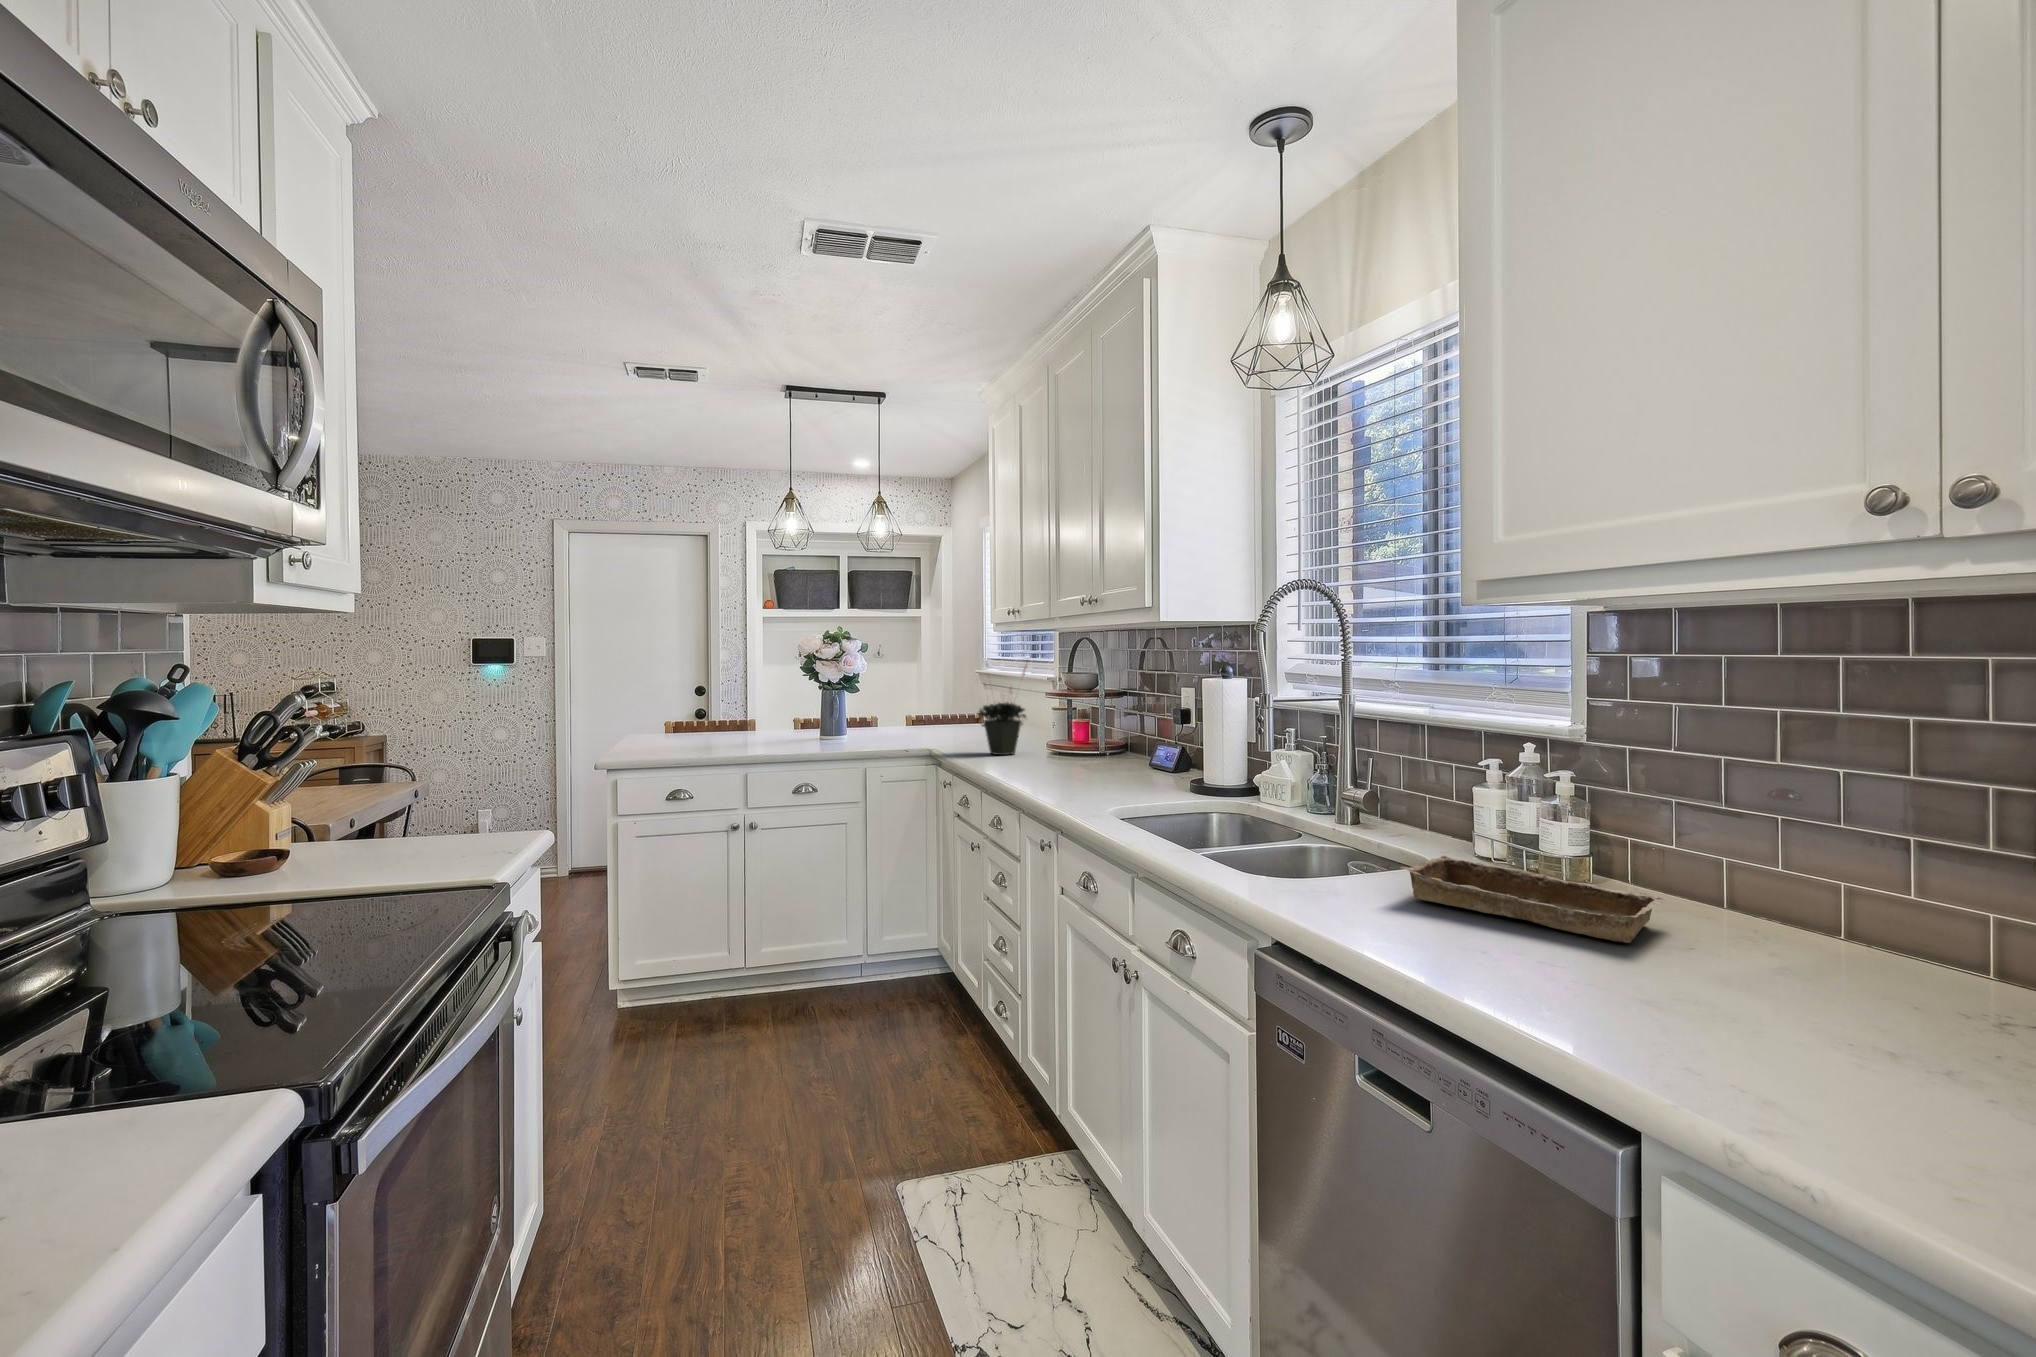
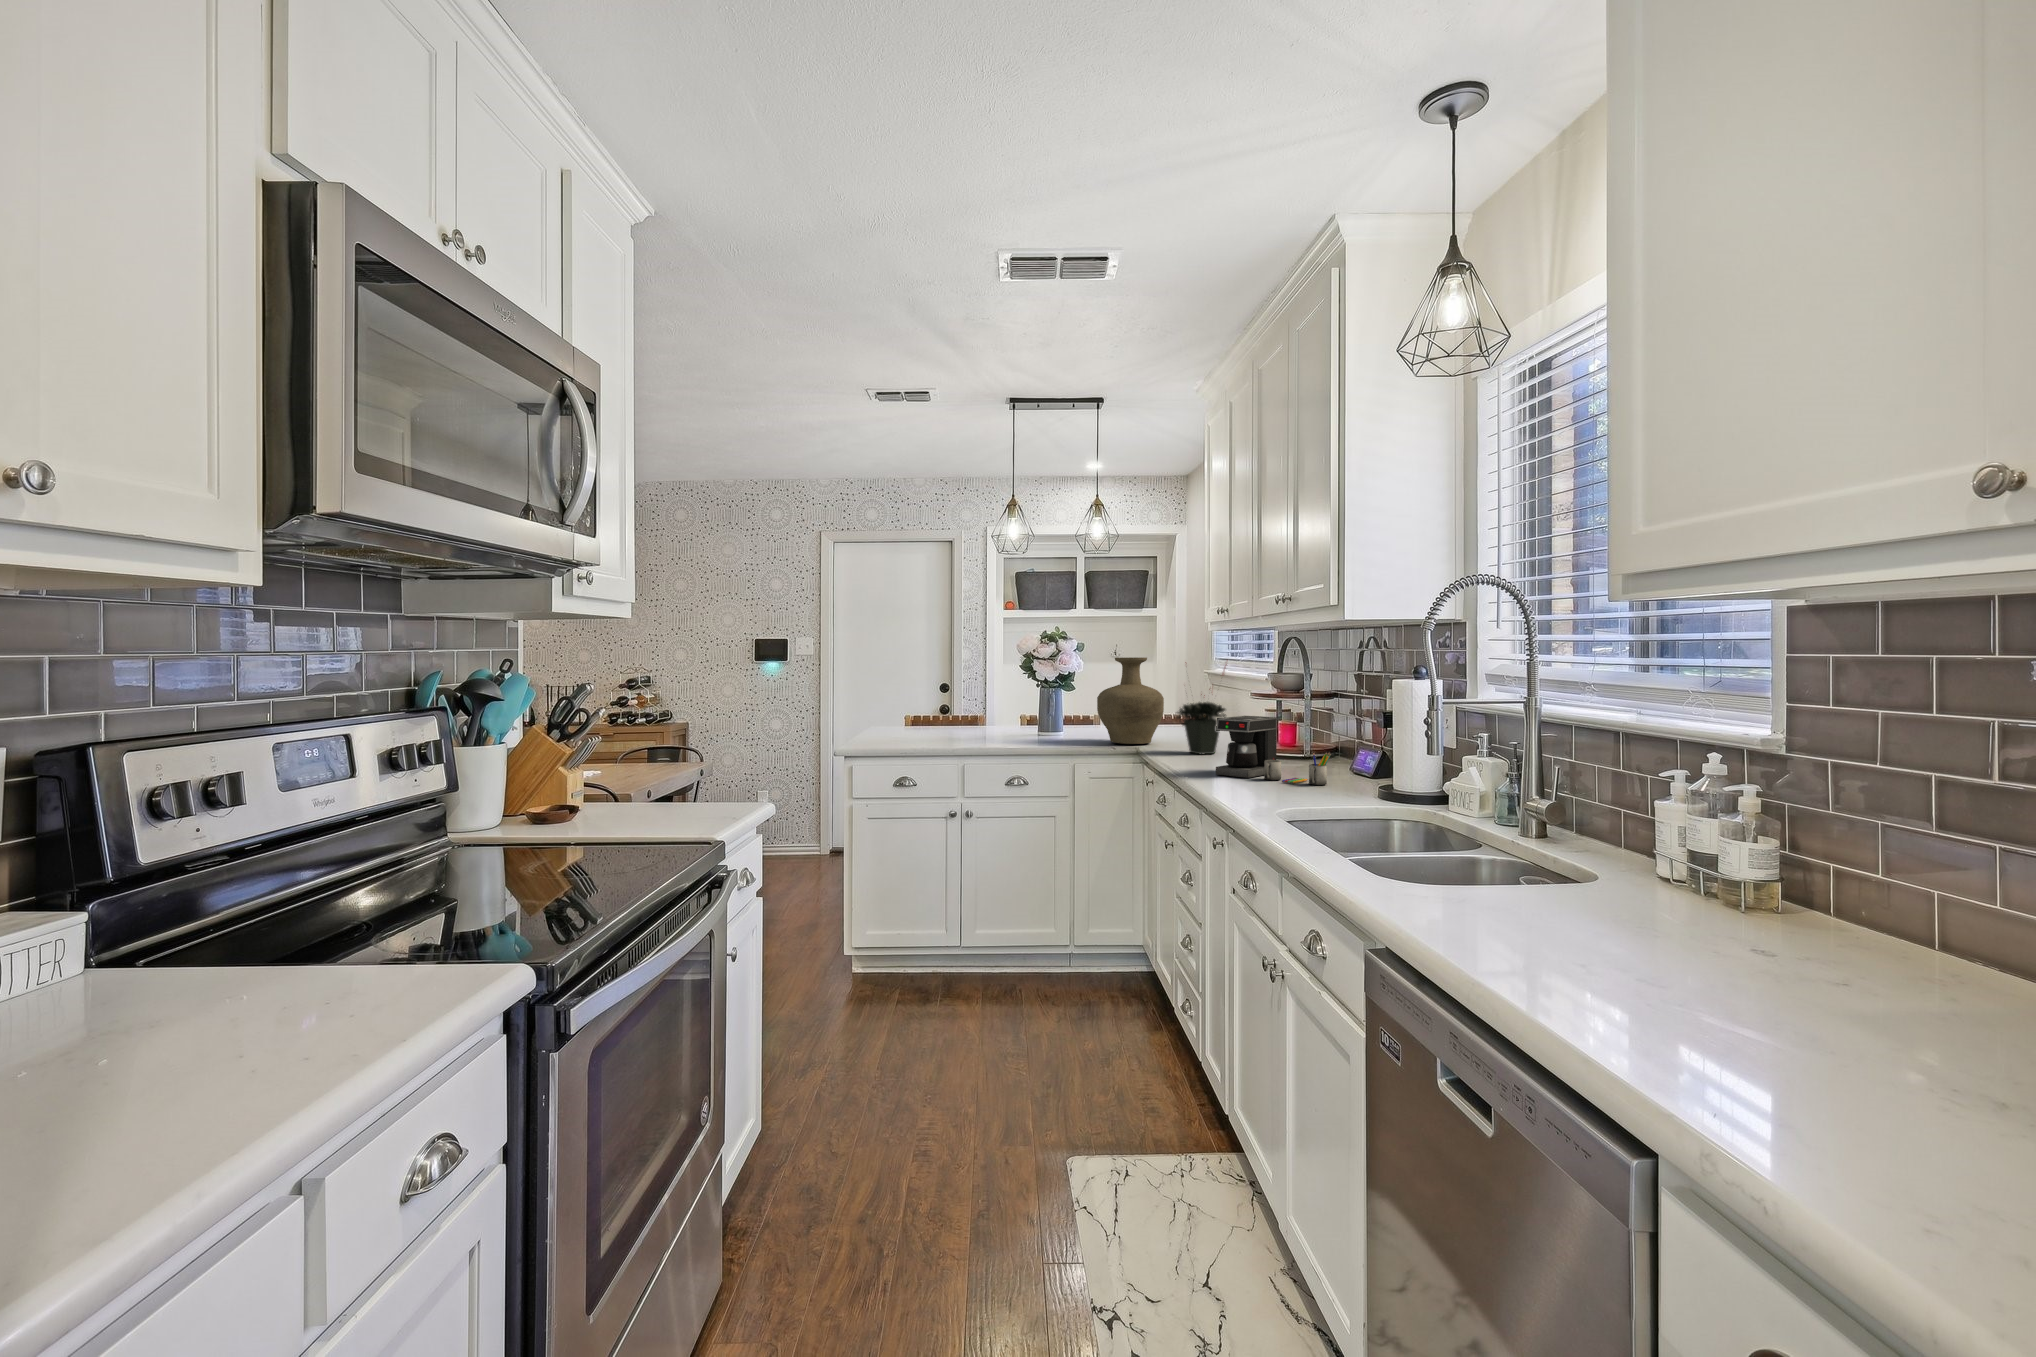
vase: none [890,658,958,747] -> present [1097,657,1164,744]
coffee maker: none [1031,716,1144,782] -> present [1216,716,1331,785]
tray: present [1401,856,1667,943] -> none [1522,871,1843,975]

